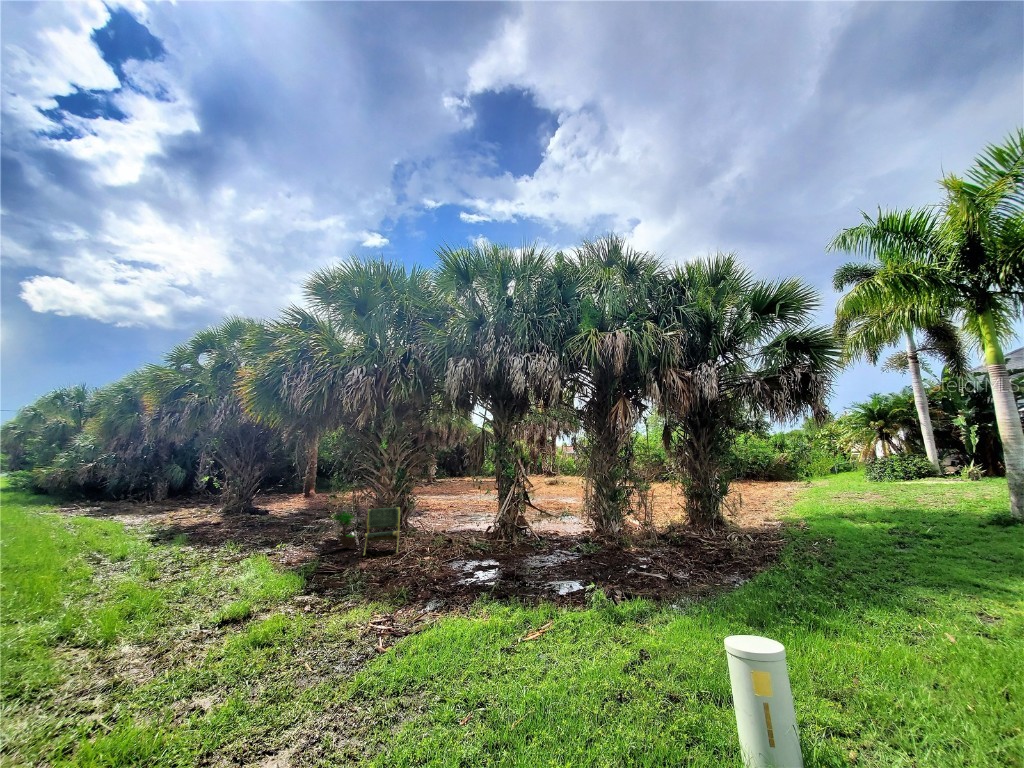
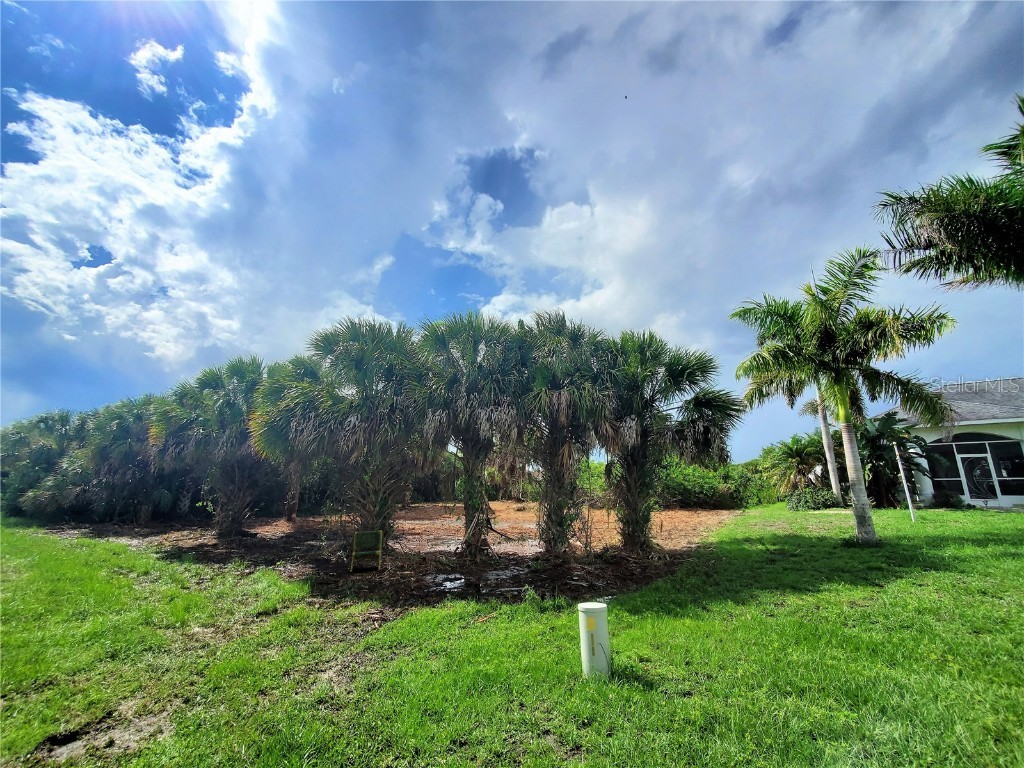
potted tree: present [333,511,359,548] -> none [323,530,346,566]

